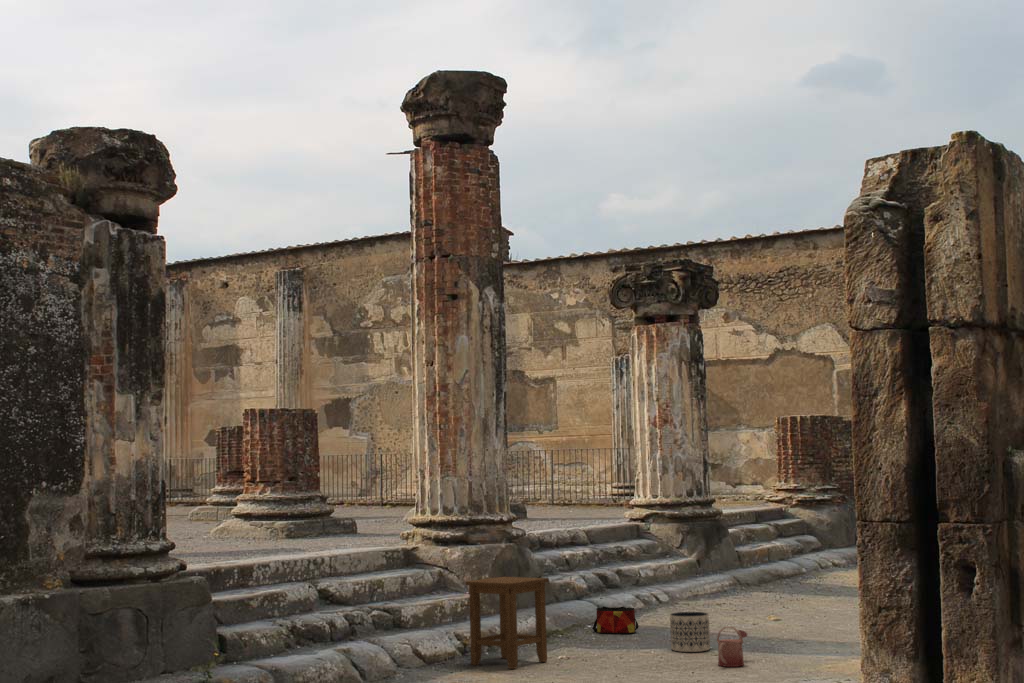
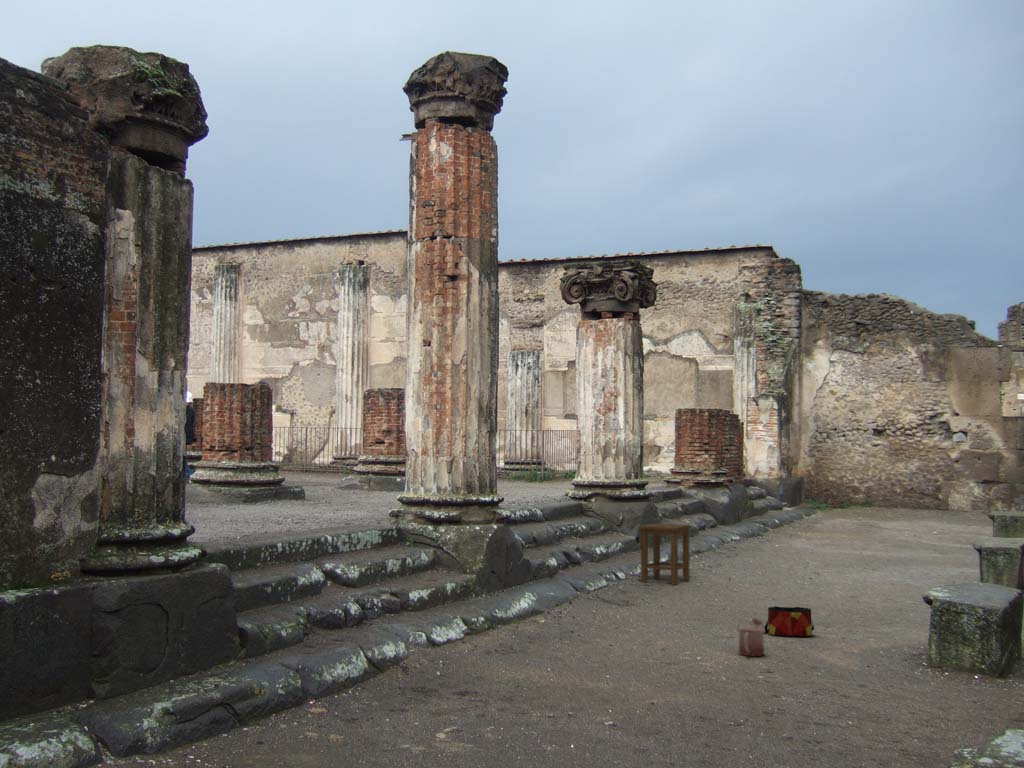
stool: present [465,577,548,669] -> present [638,524,691,585]
bag: present [592,606,639,634] -> present [764,606,814,637]
planter: present [670,612,710,652] -> none [675,596,714,637]

